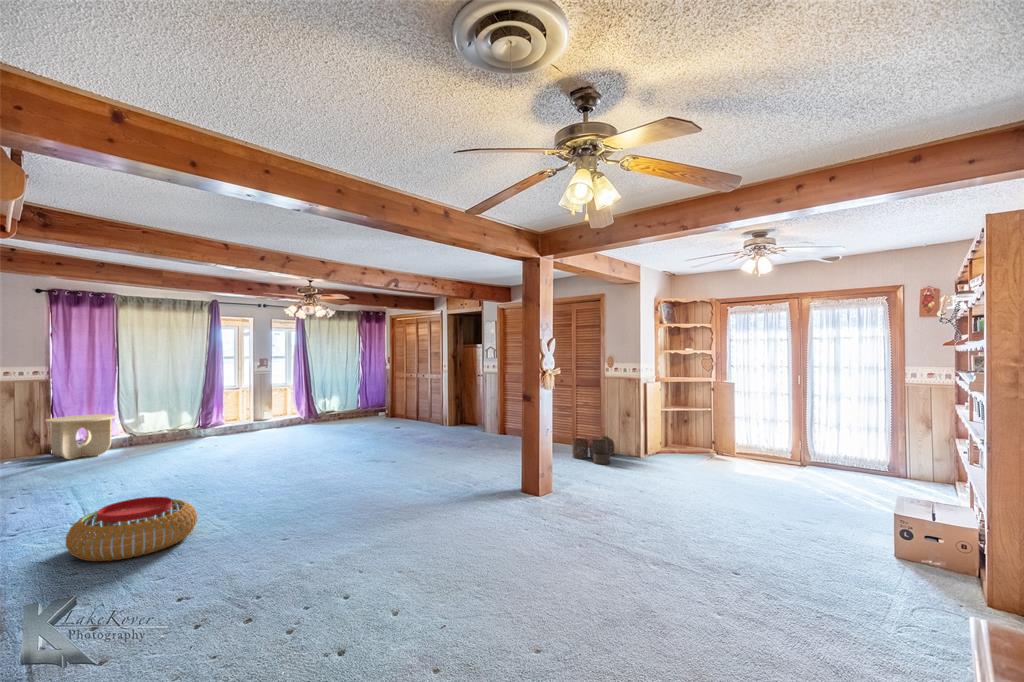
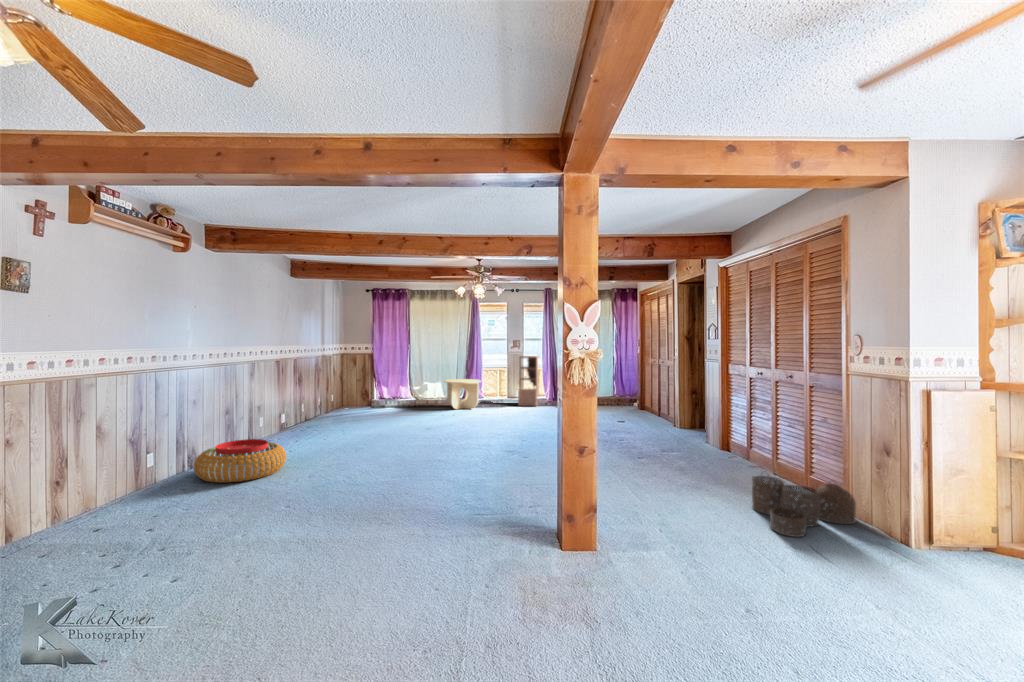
bookshelf: none [267,374,293,429] -> present [518,356,538,406]
side table: present [45,414,116,459] -> present [444,379,481,409]

